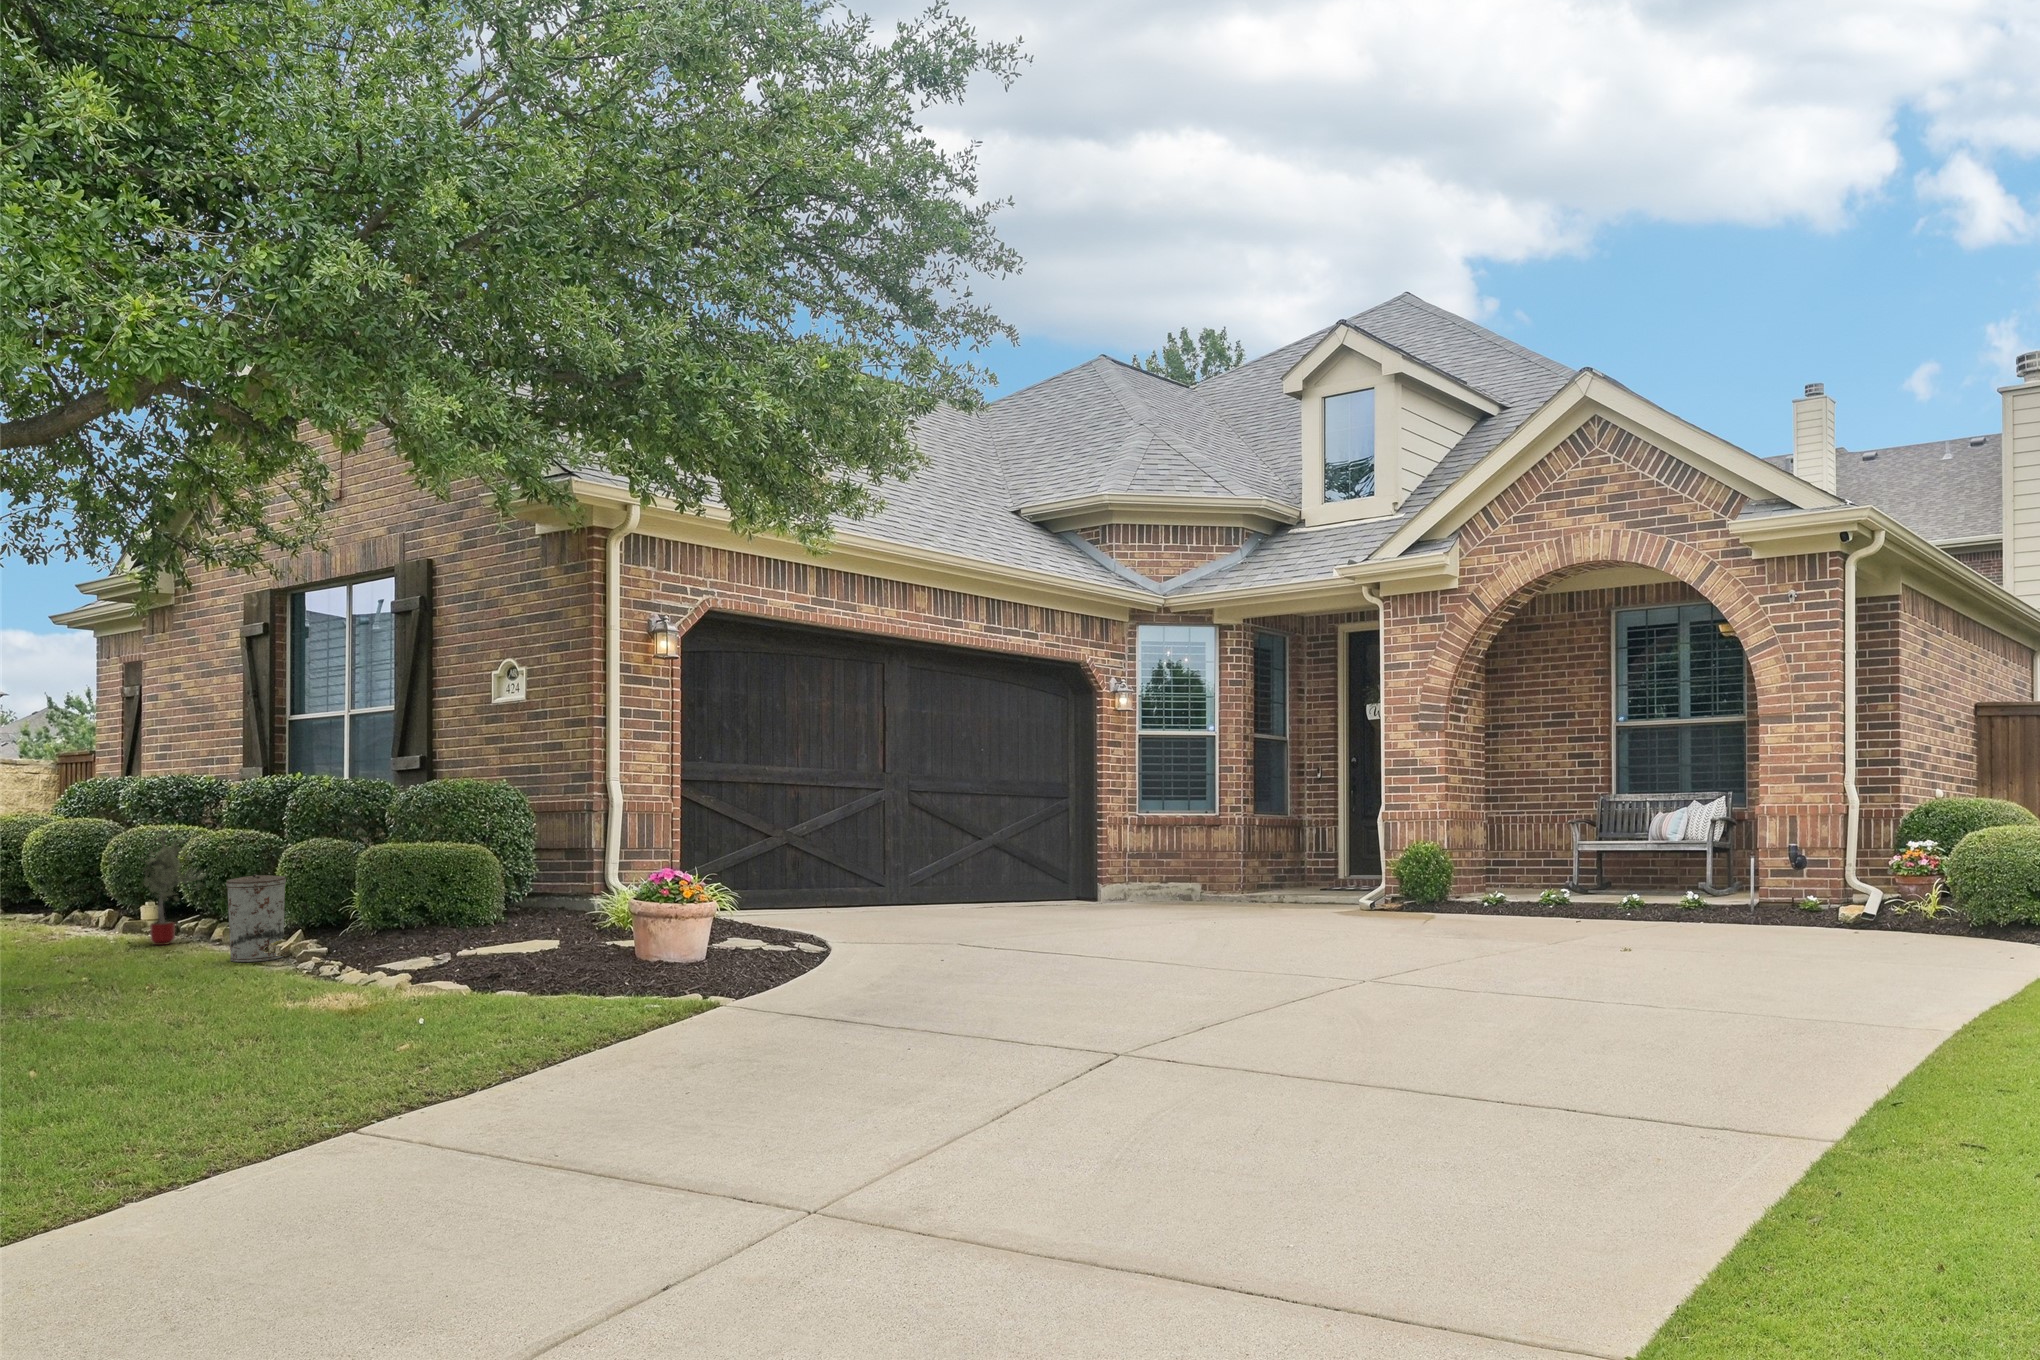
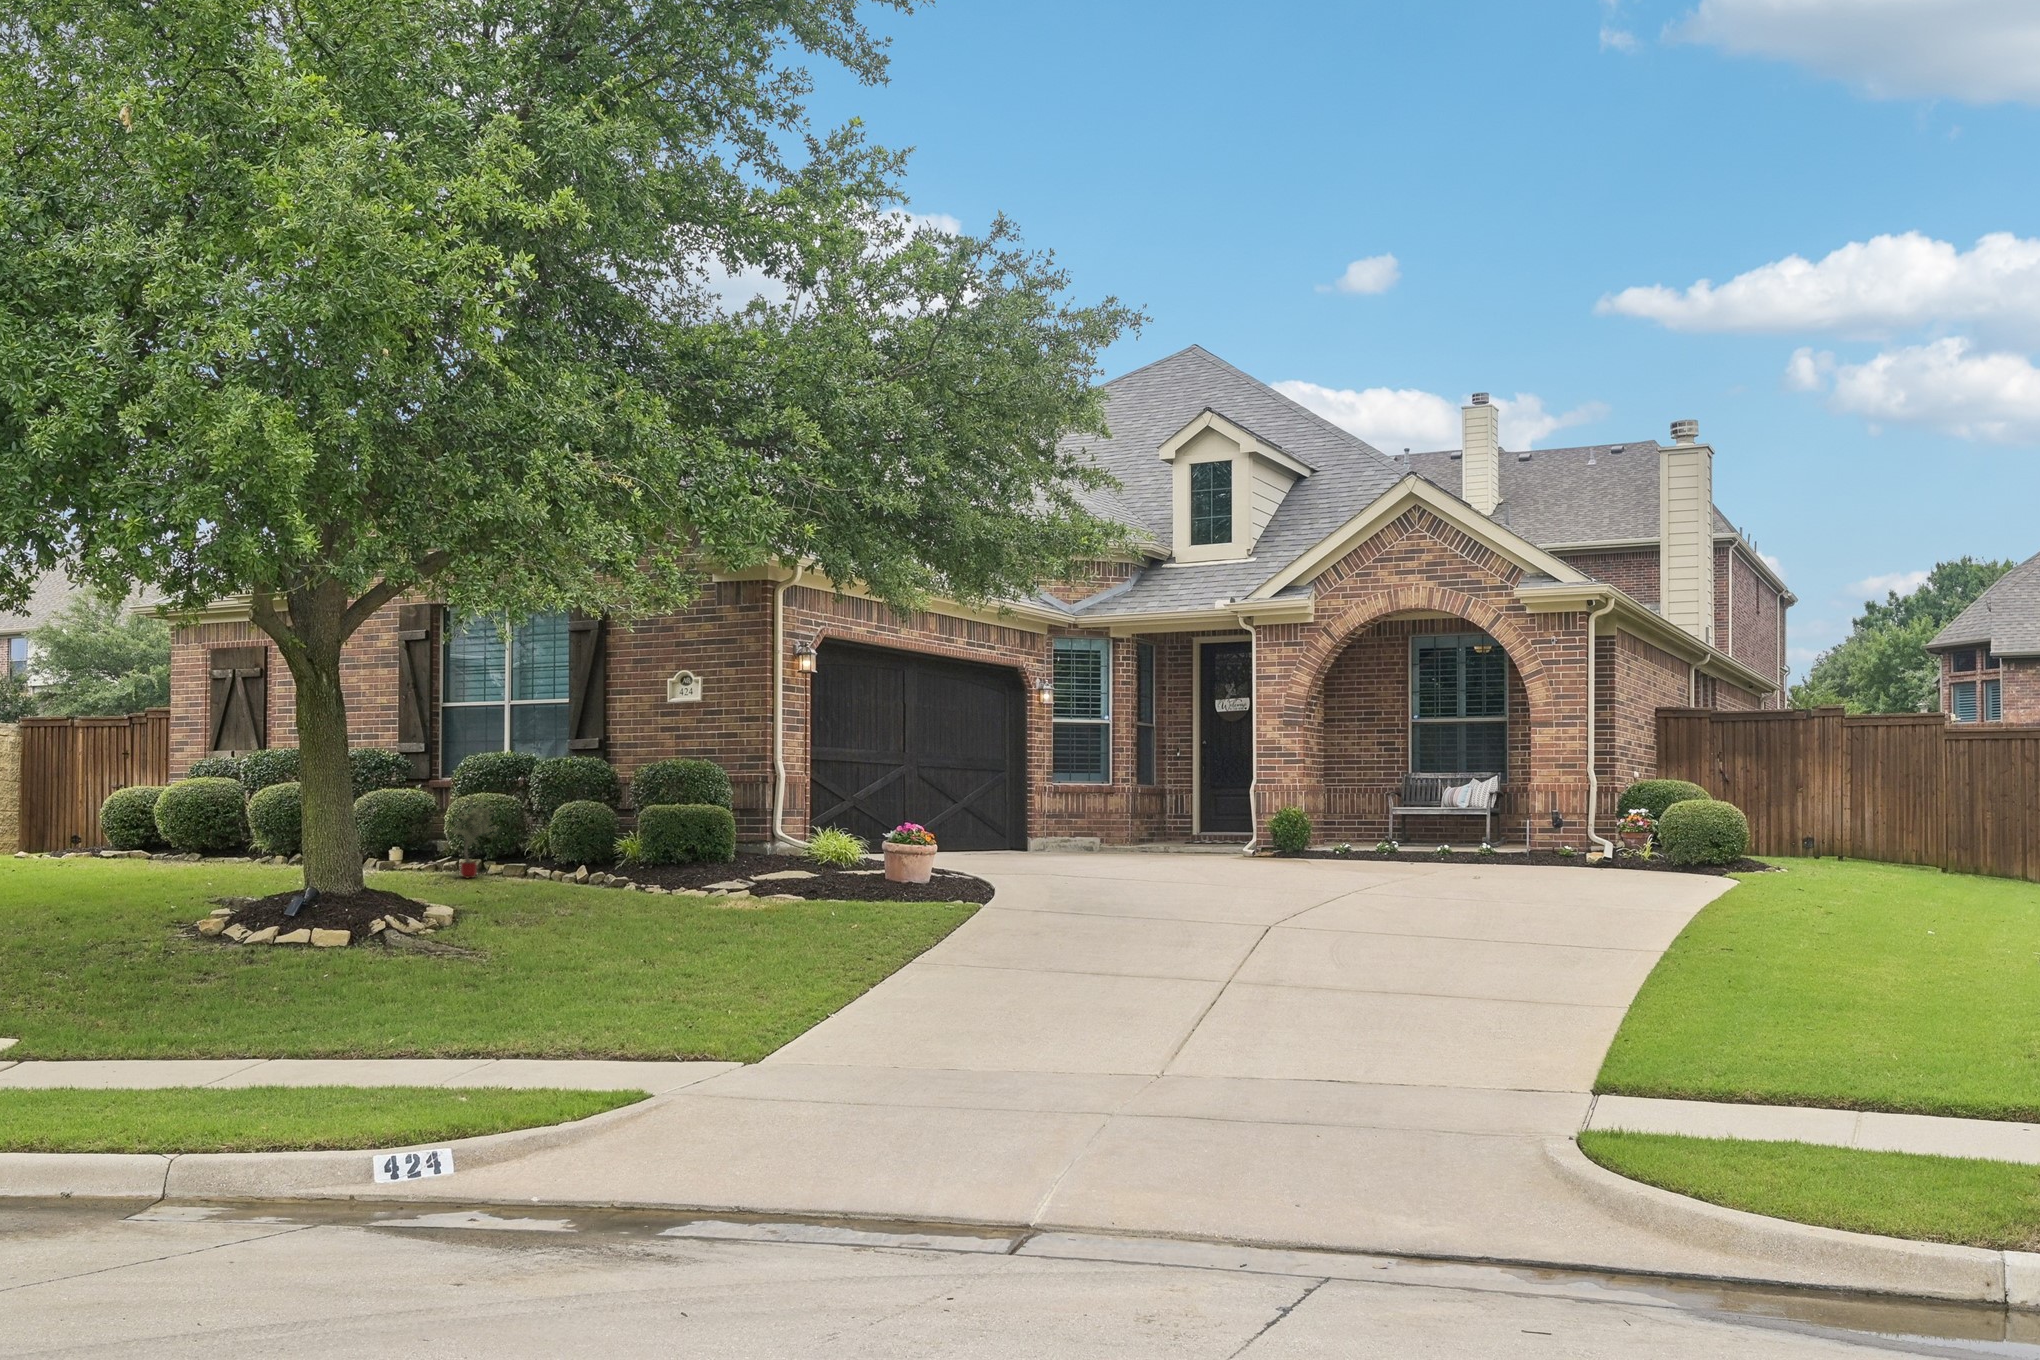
trash can: present [226,875,286,962] -> none [554,827,592,888]

